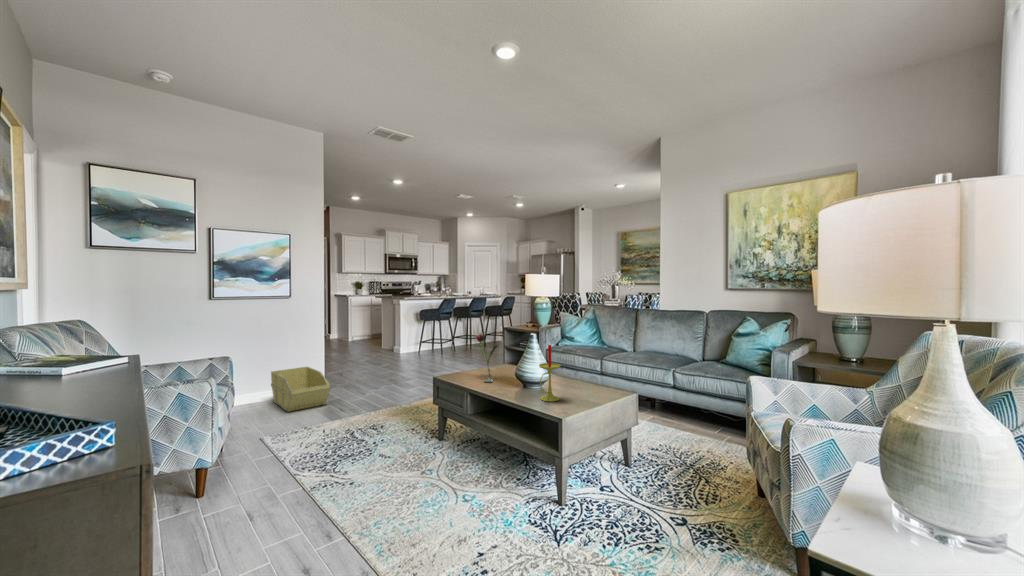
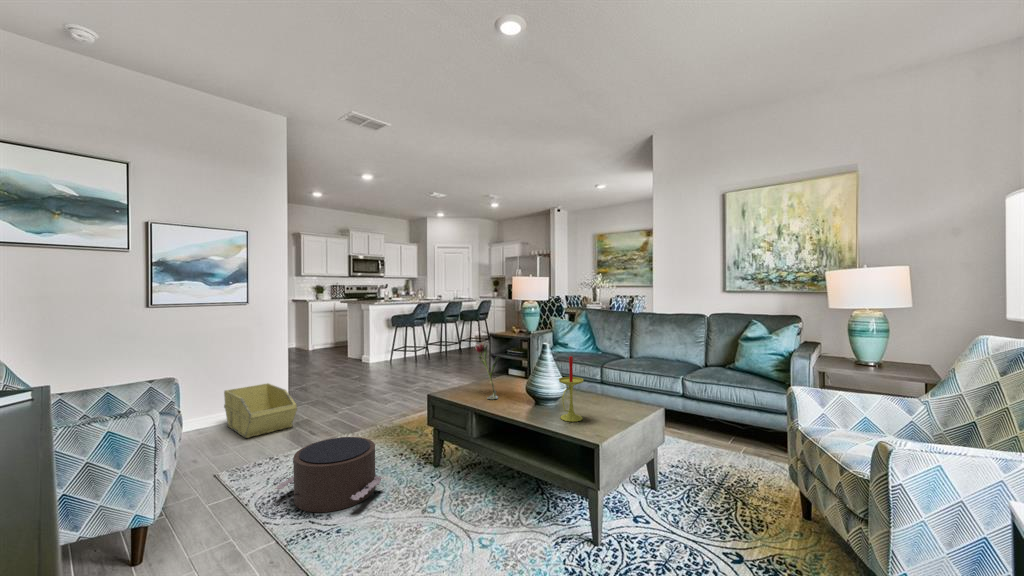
pouf: none [305,411,394,470] -> present [275,437,384,512]

